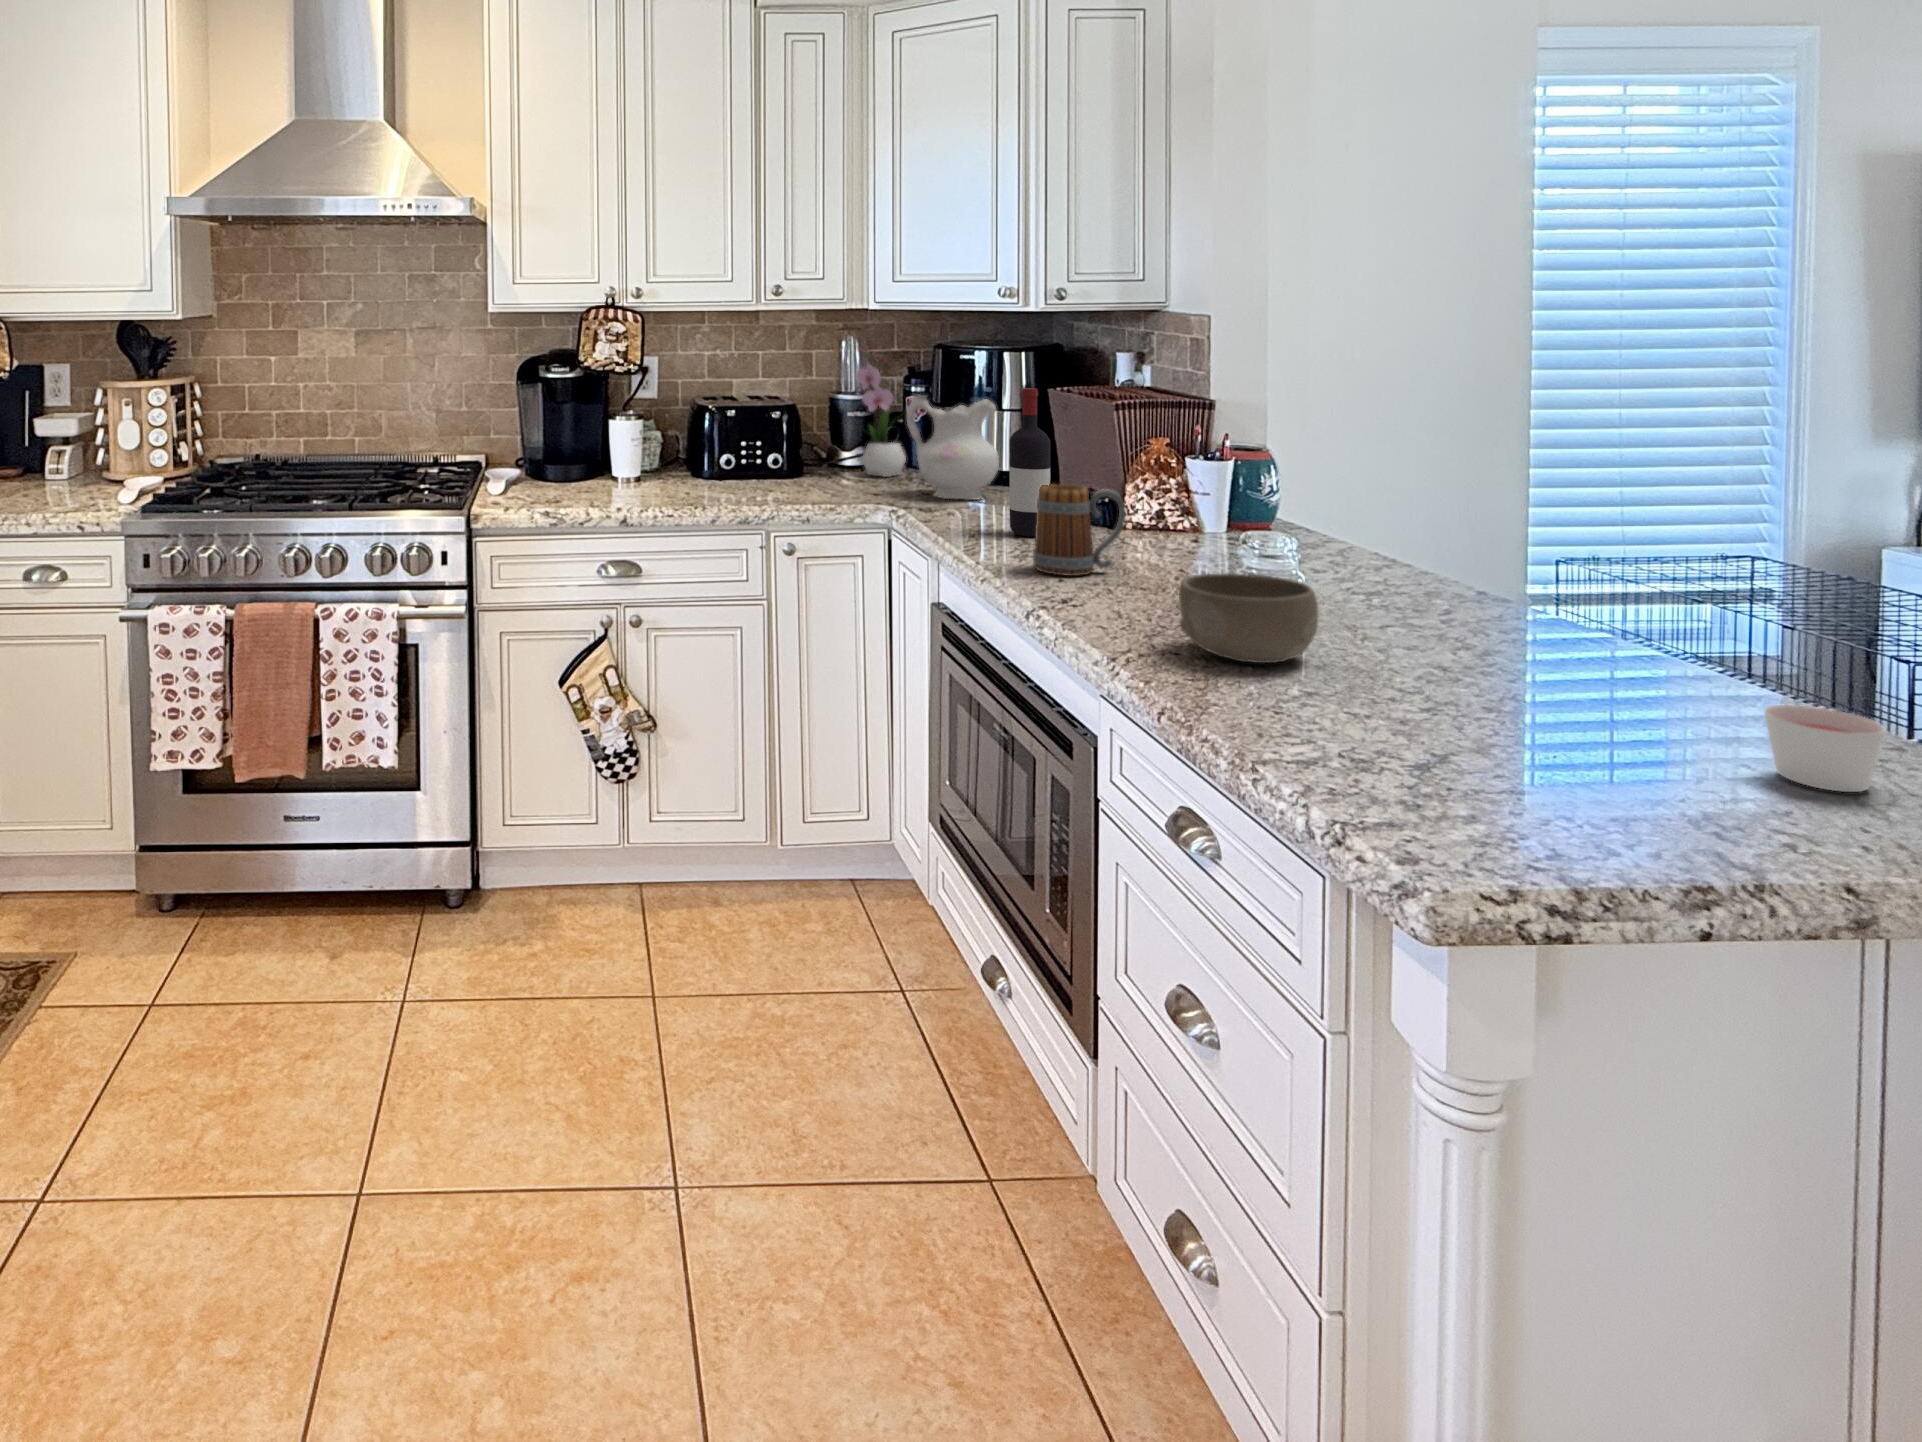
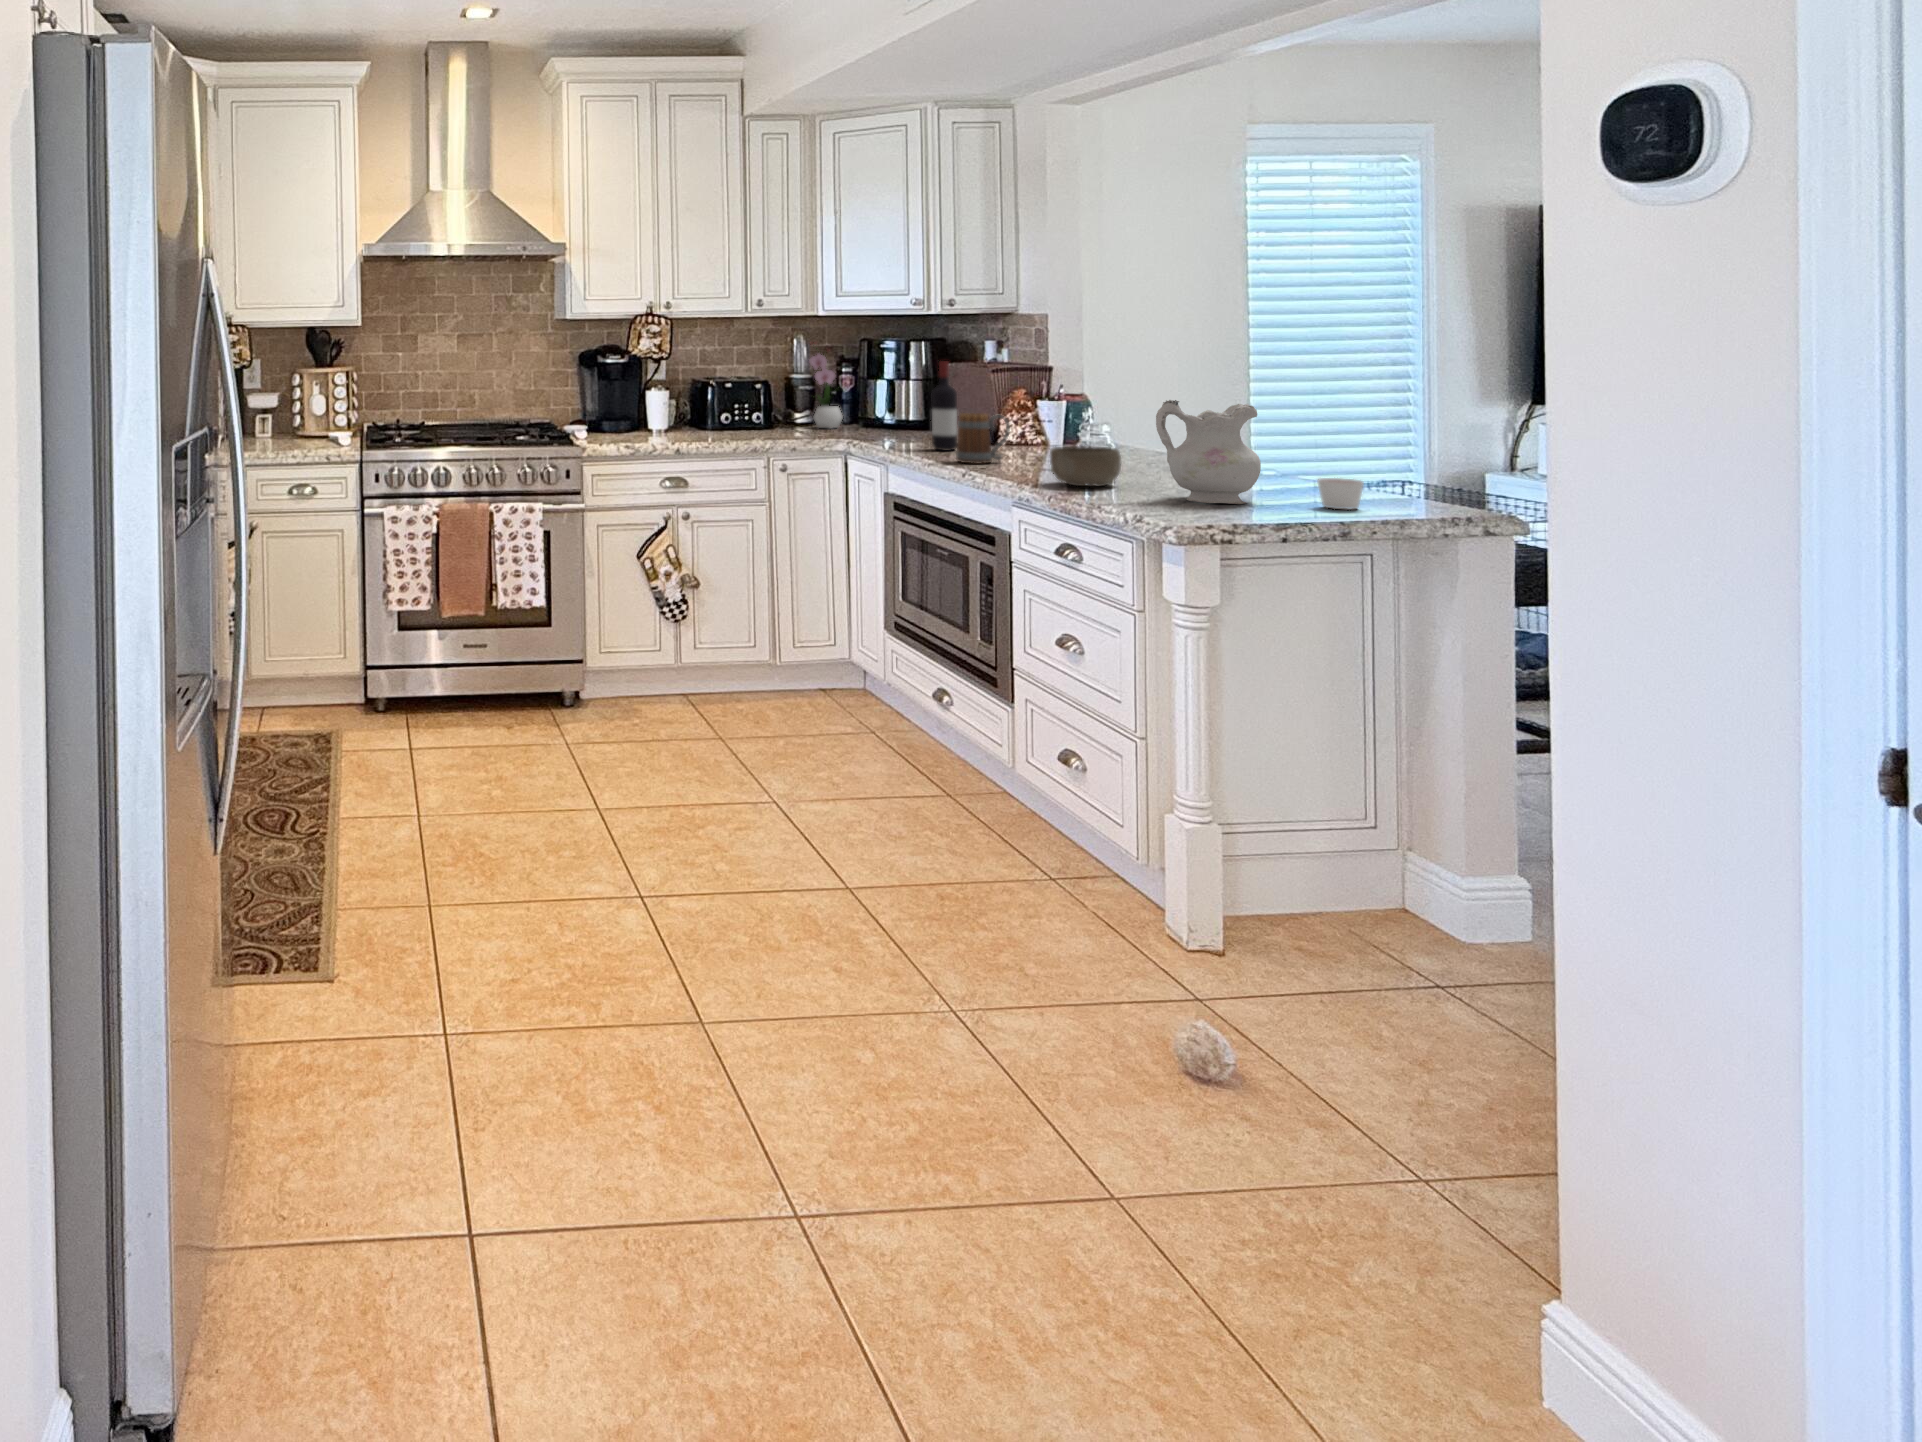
ceramic pitcher: present [907,395,999,500] -> present [1156,400,1261,504]

